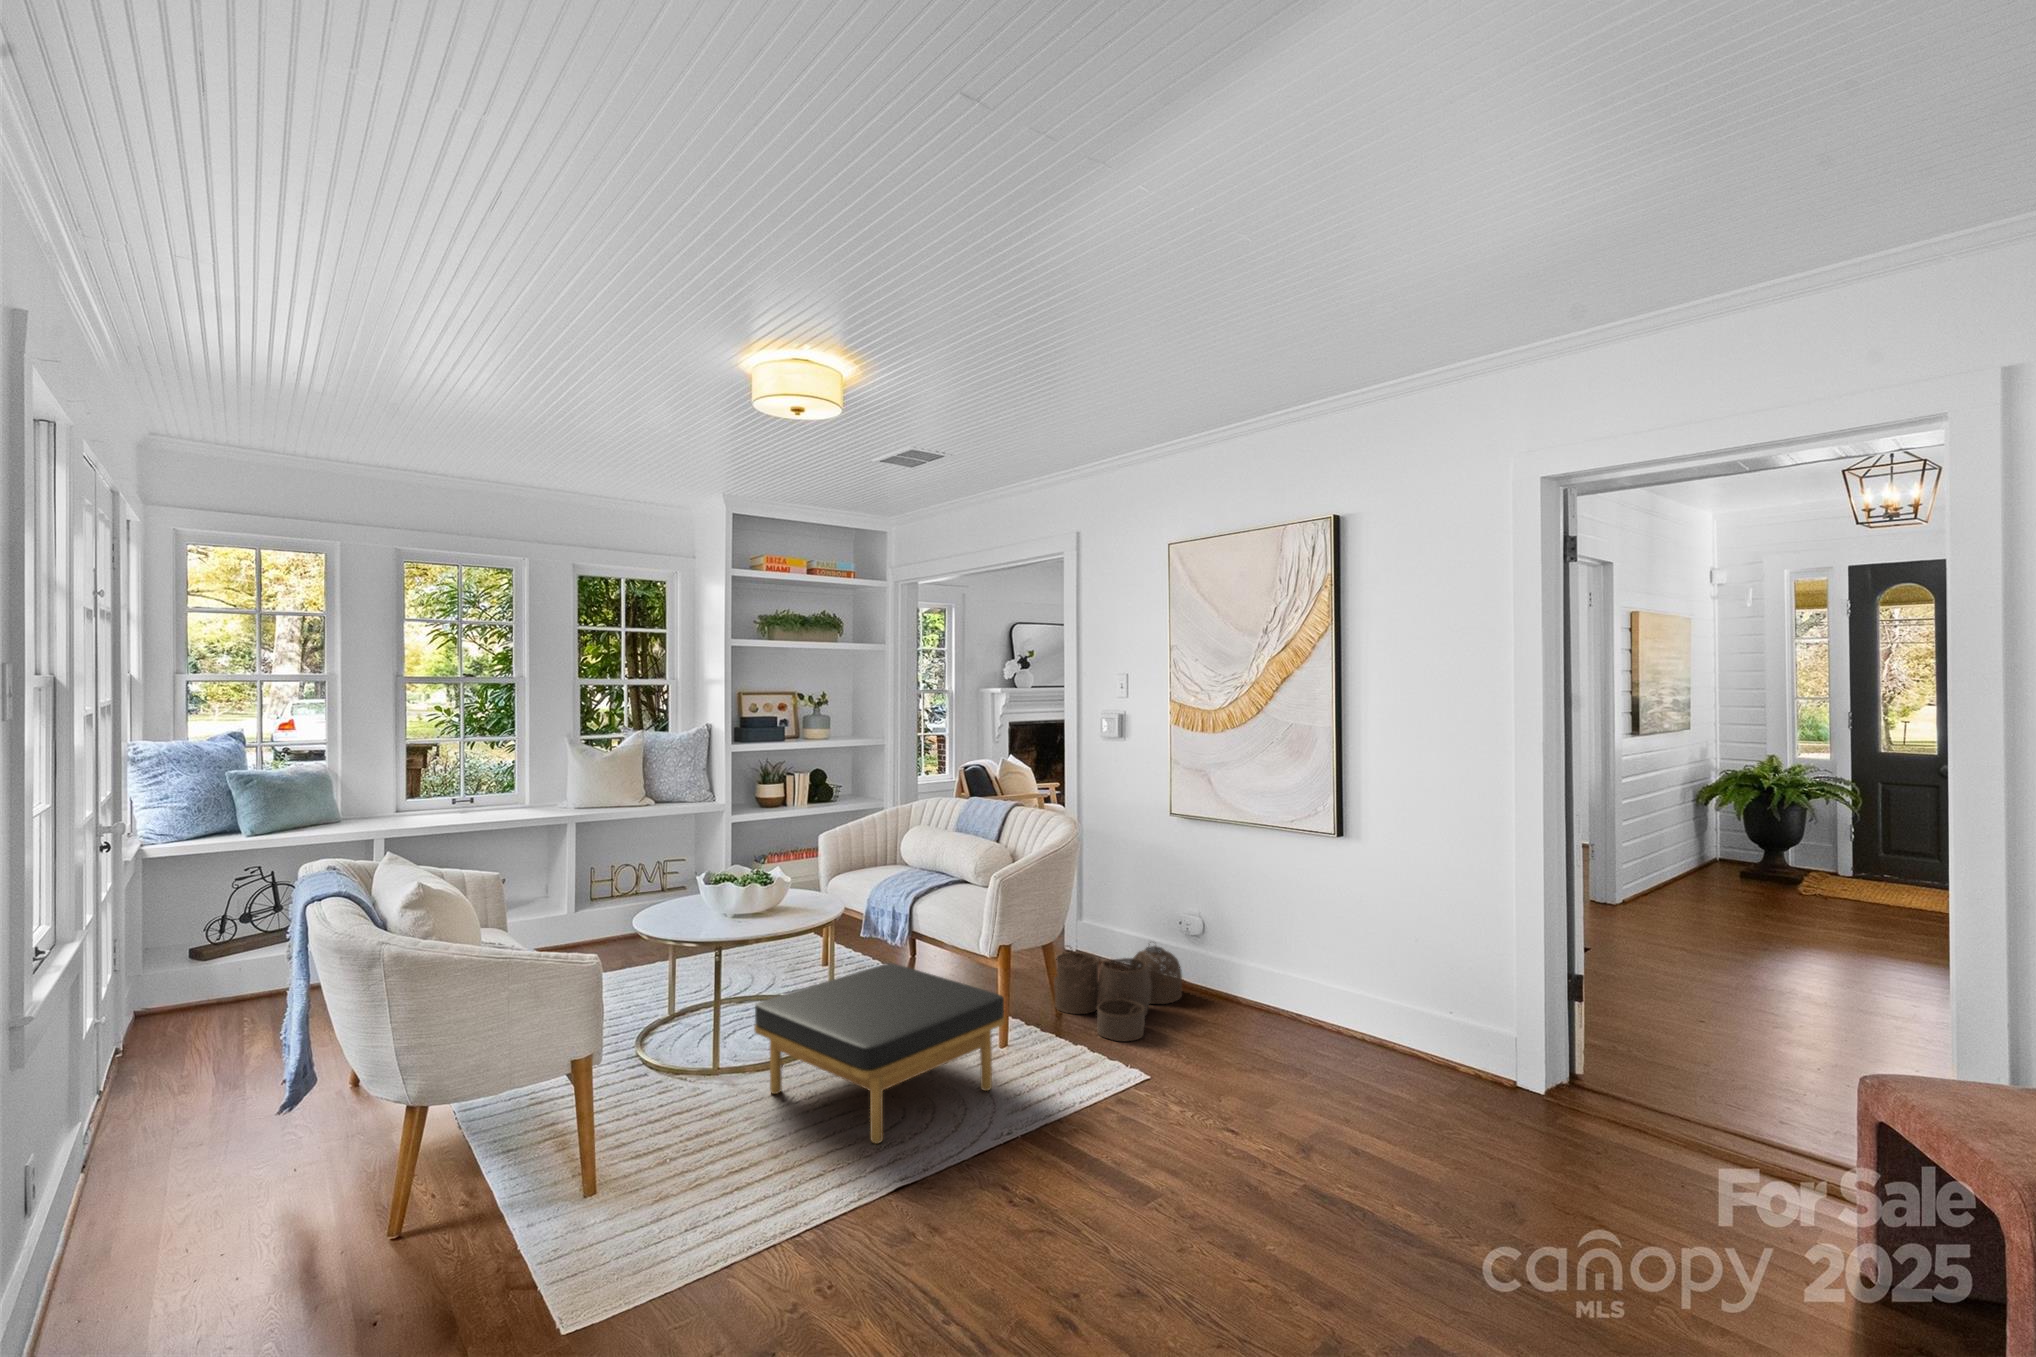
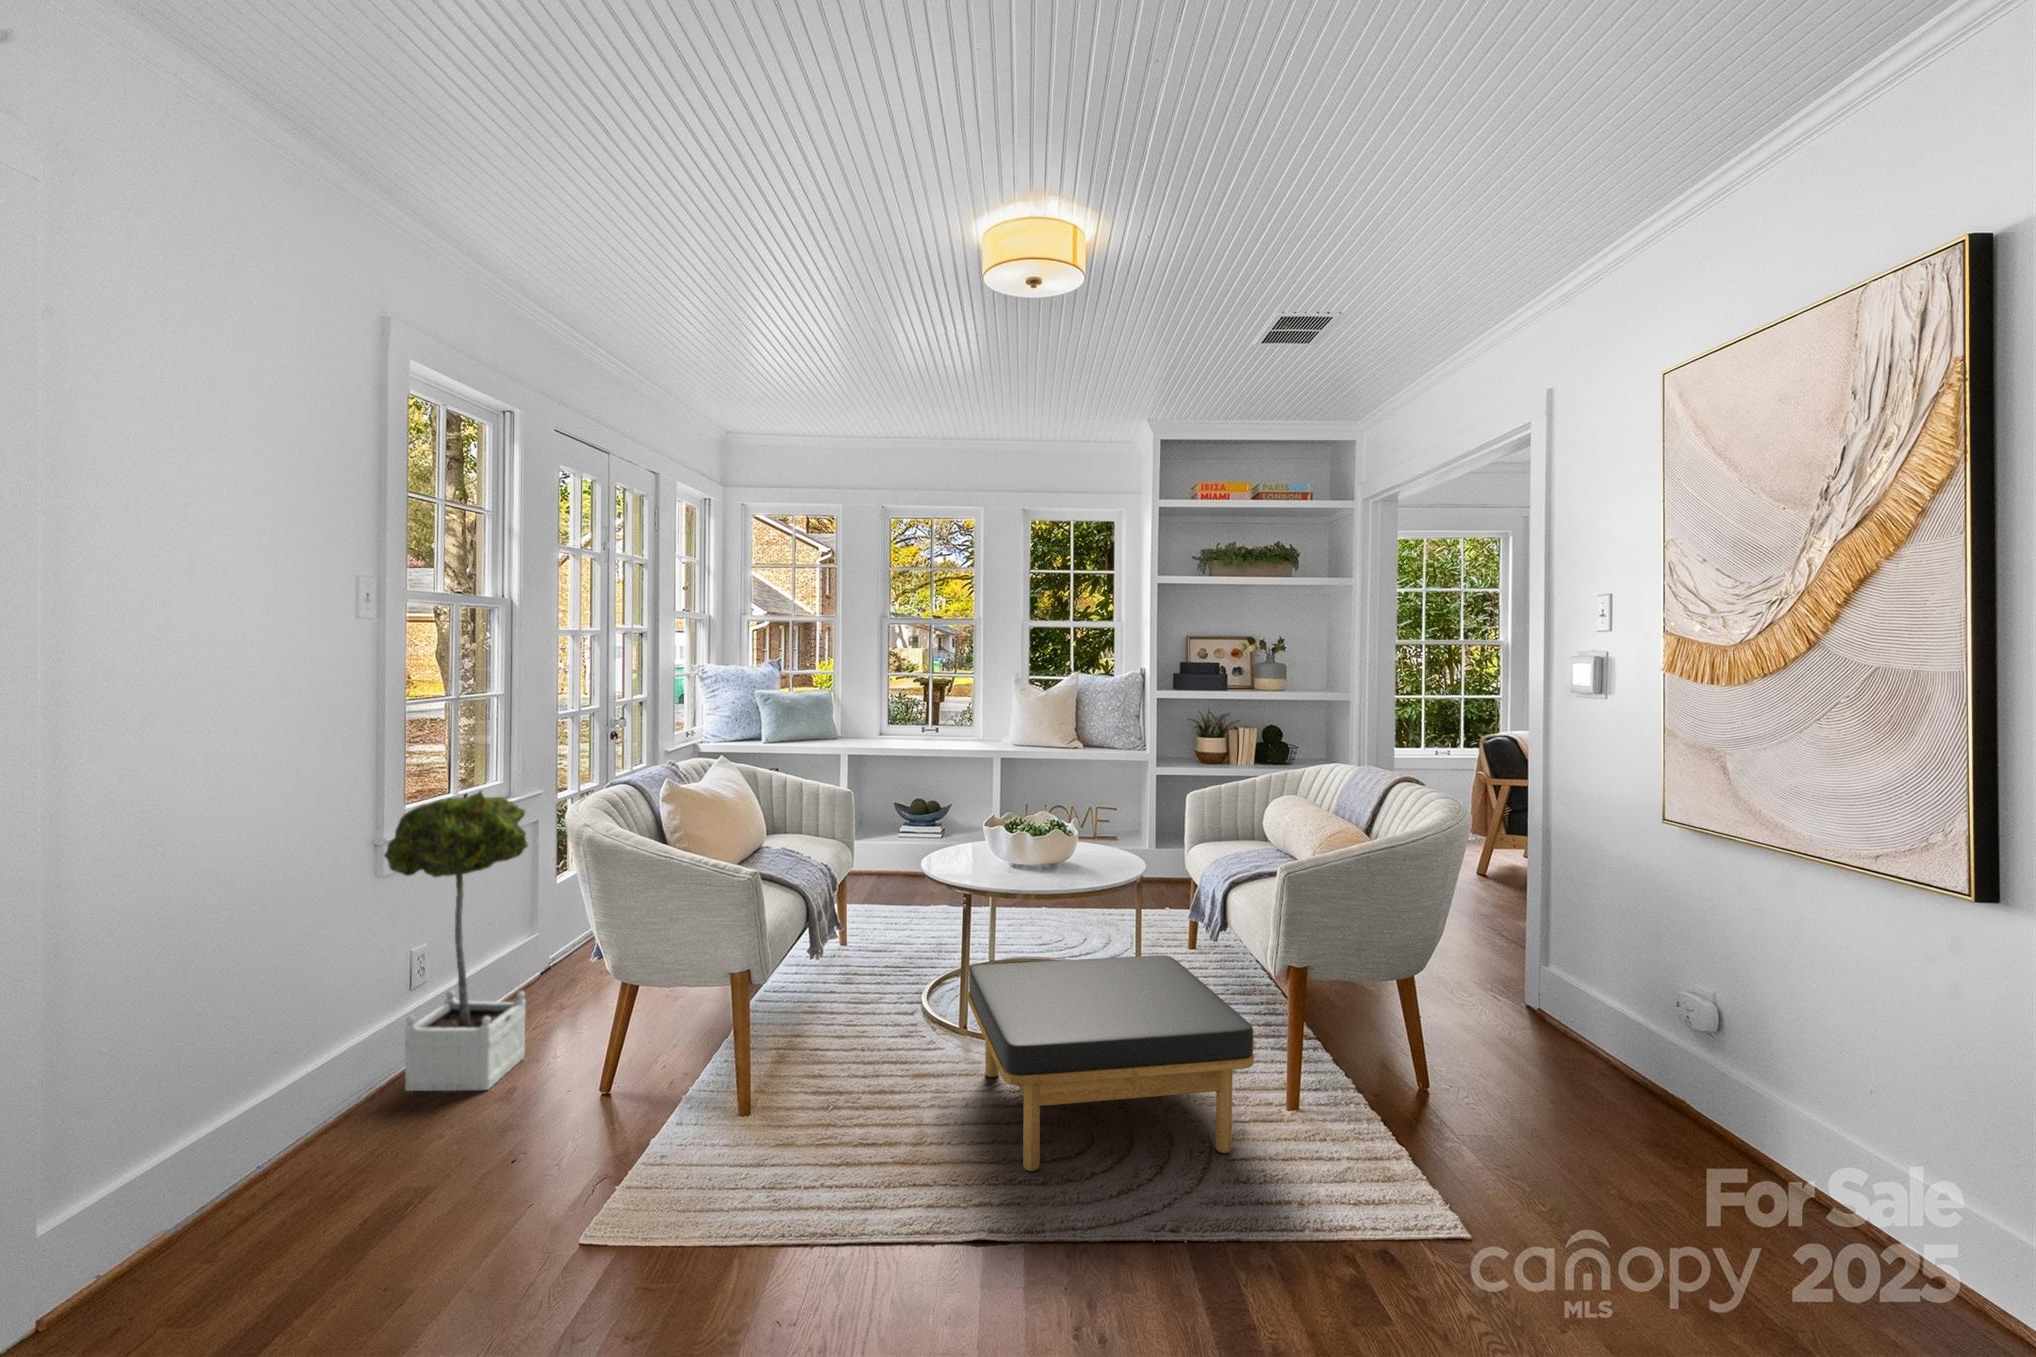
potted tree: none [109,925,295,1301] -> present [384,791,528,1091]
woven basket: present [1054,944,1182,1041] -> none [1428,987,1662,1153]

